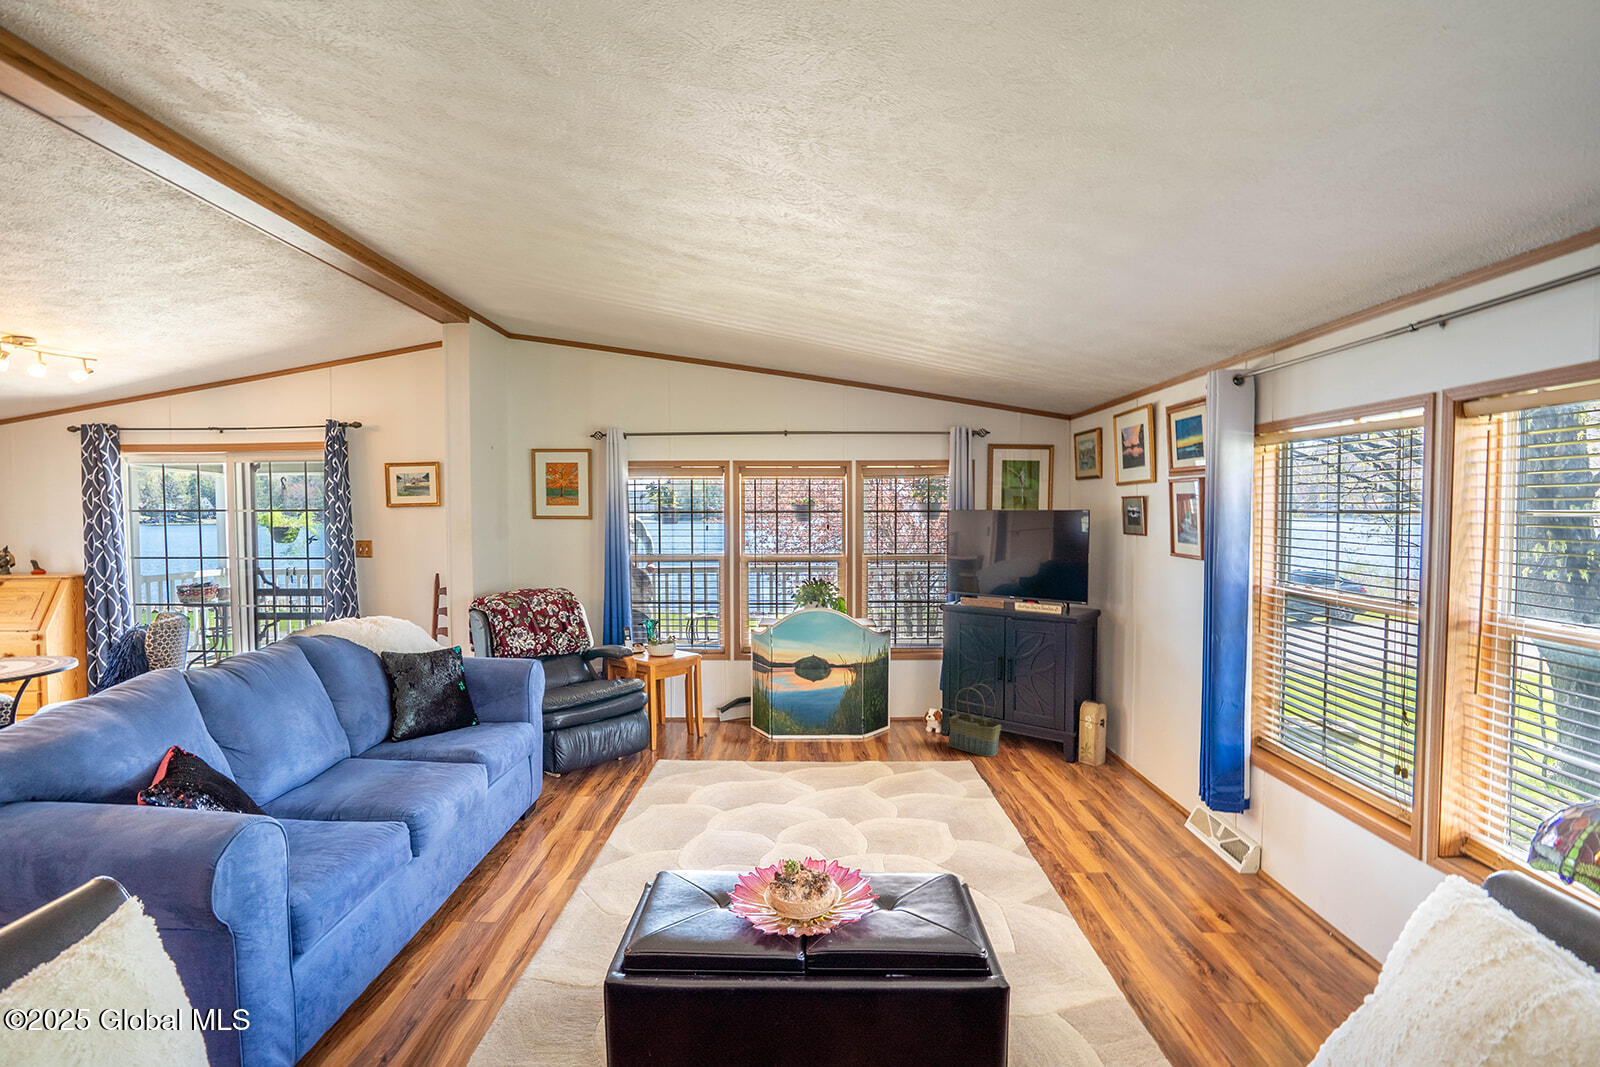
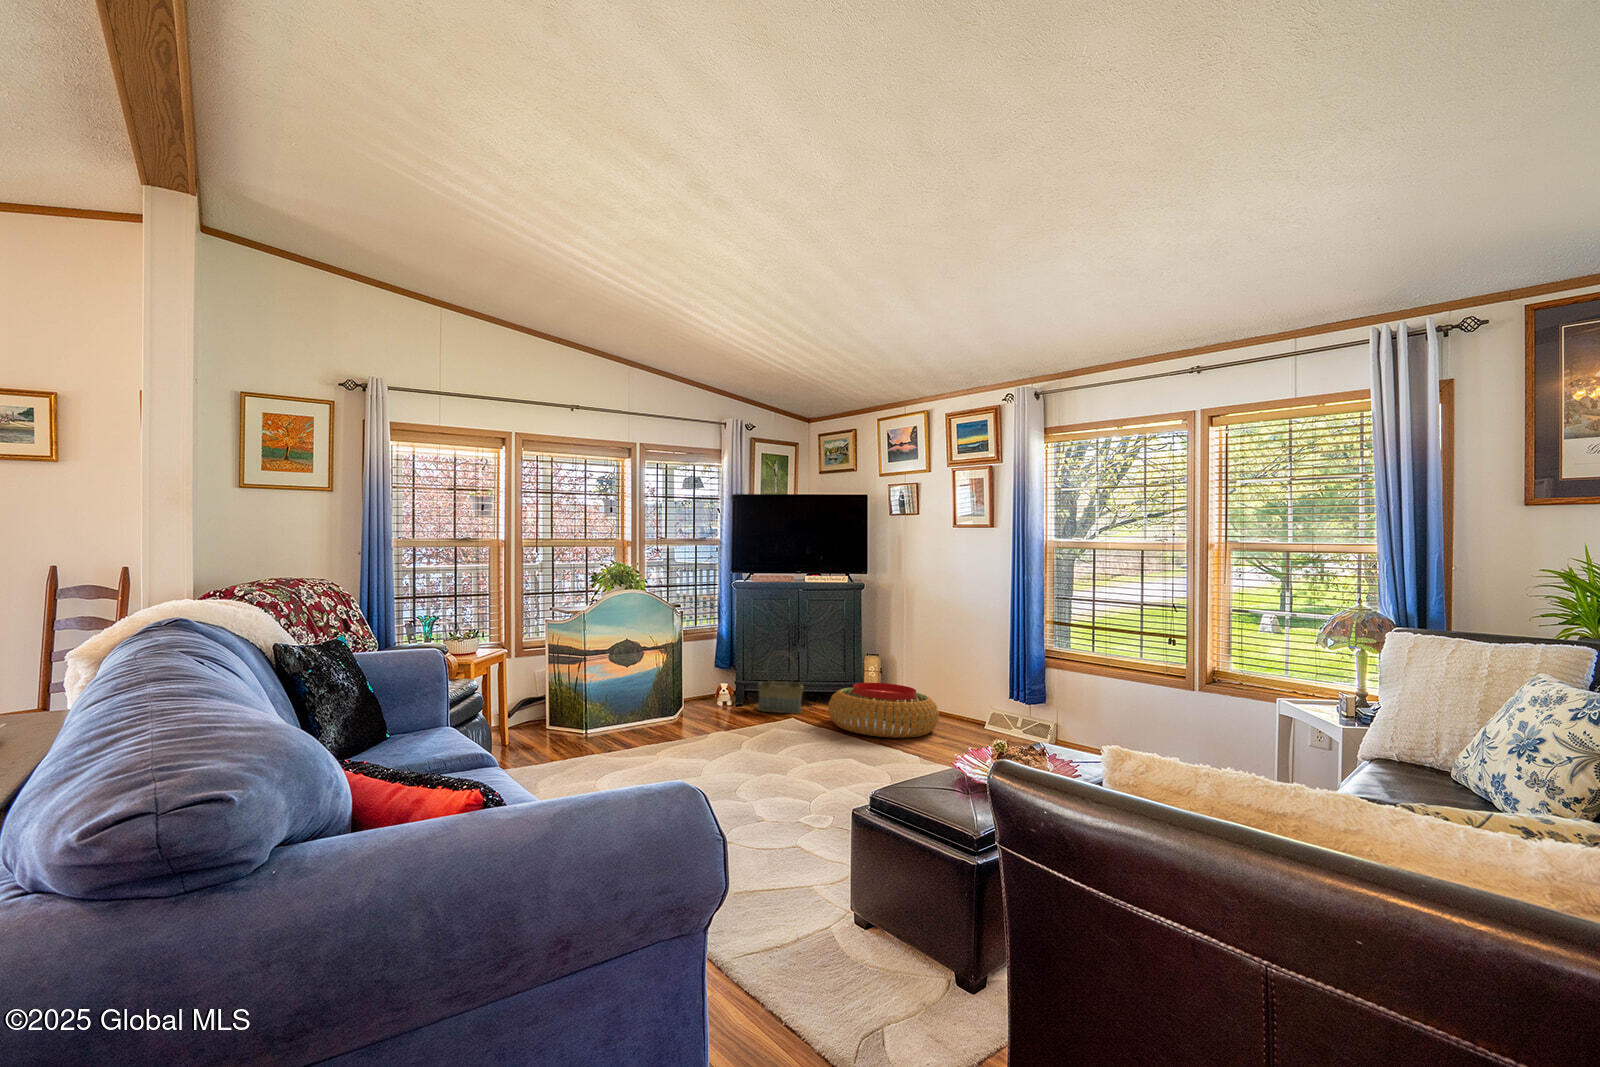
pouf: none [987,737,1128,818] -> present [828,683,939,738]

